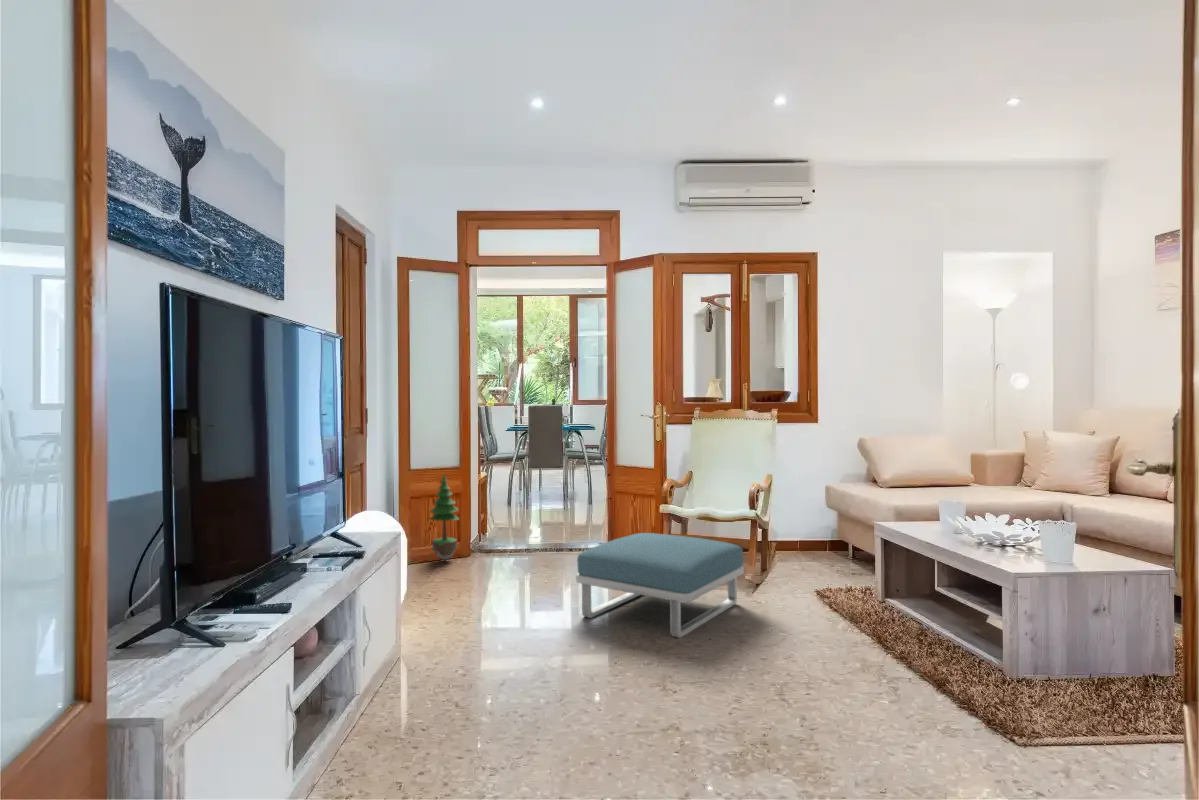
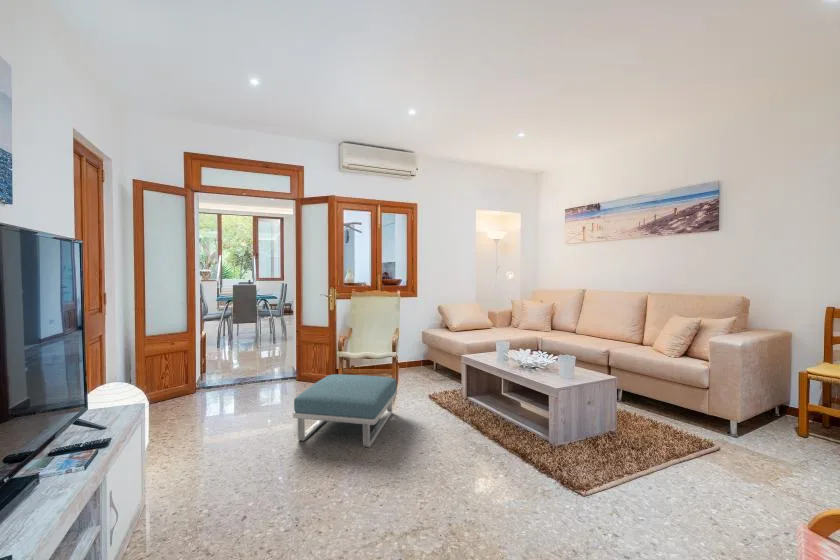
potted tree: present [429,475,459,561] -> none [161,342,188,405]

